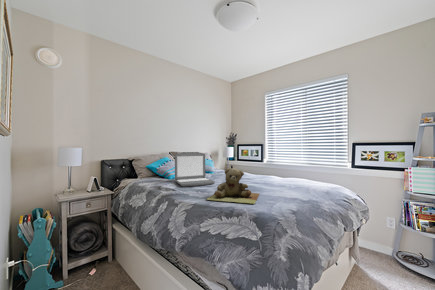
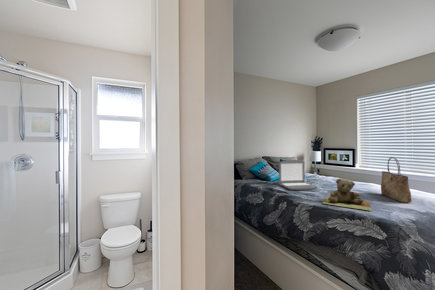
tote bag: none [275,144,298,192] -> present [381,157,412,203]

